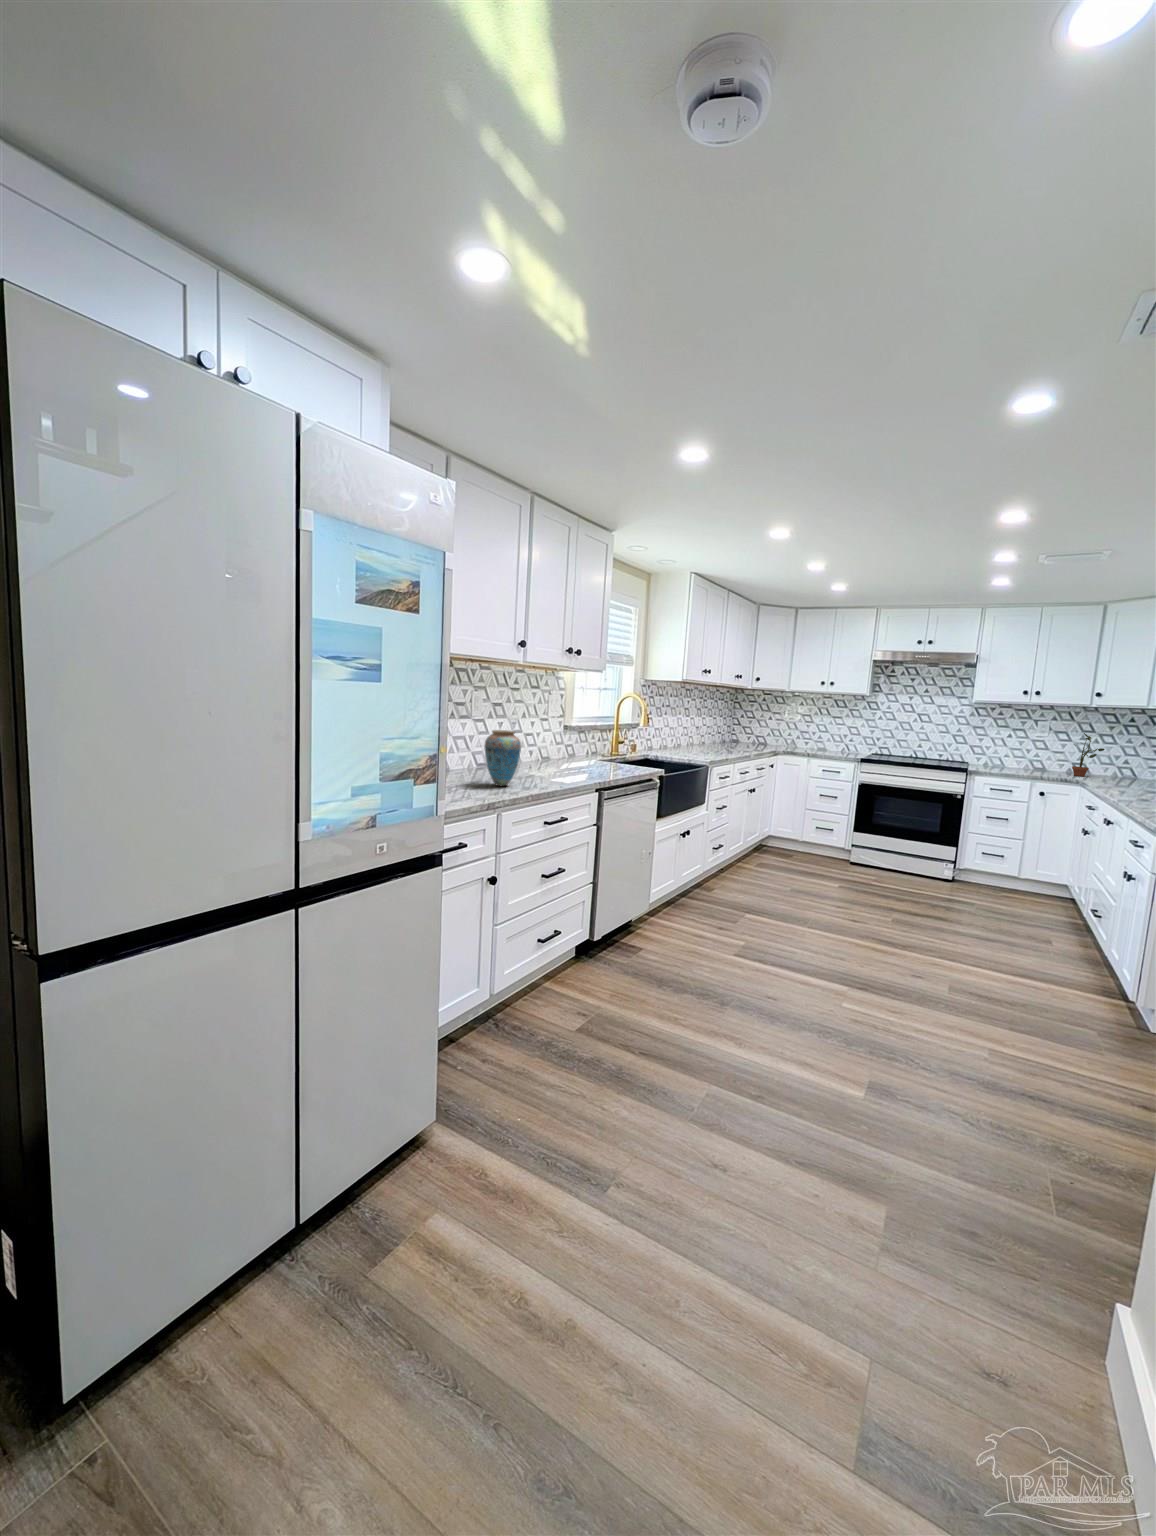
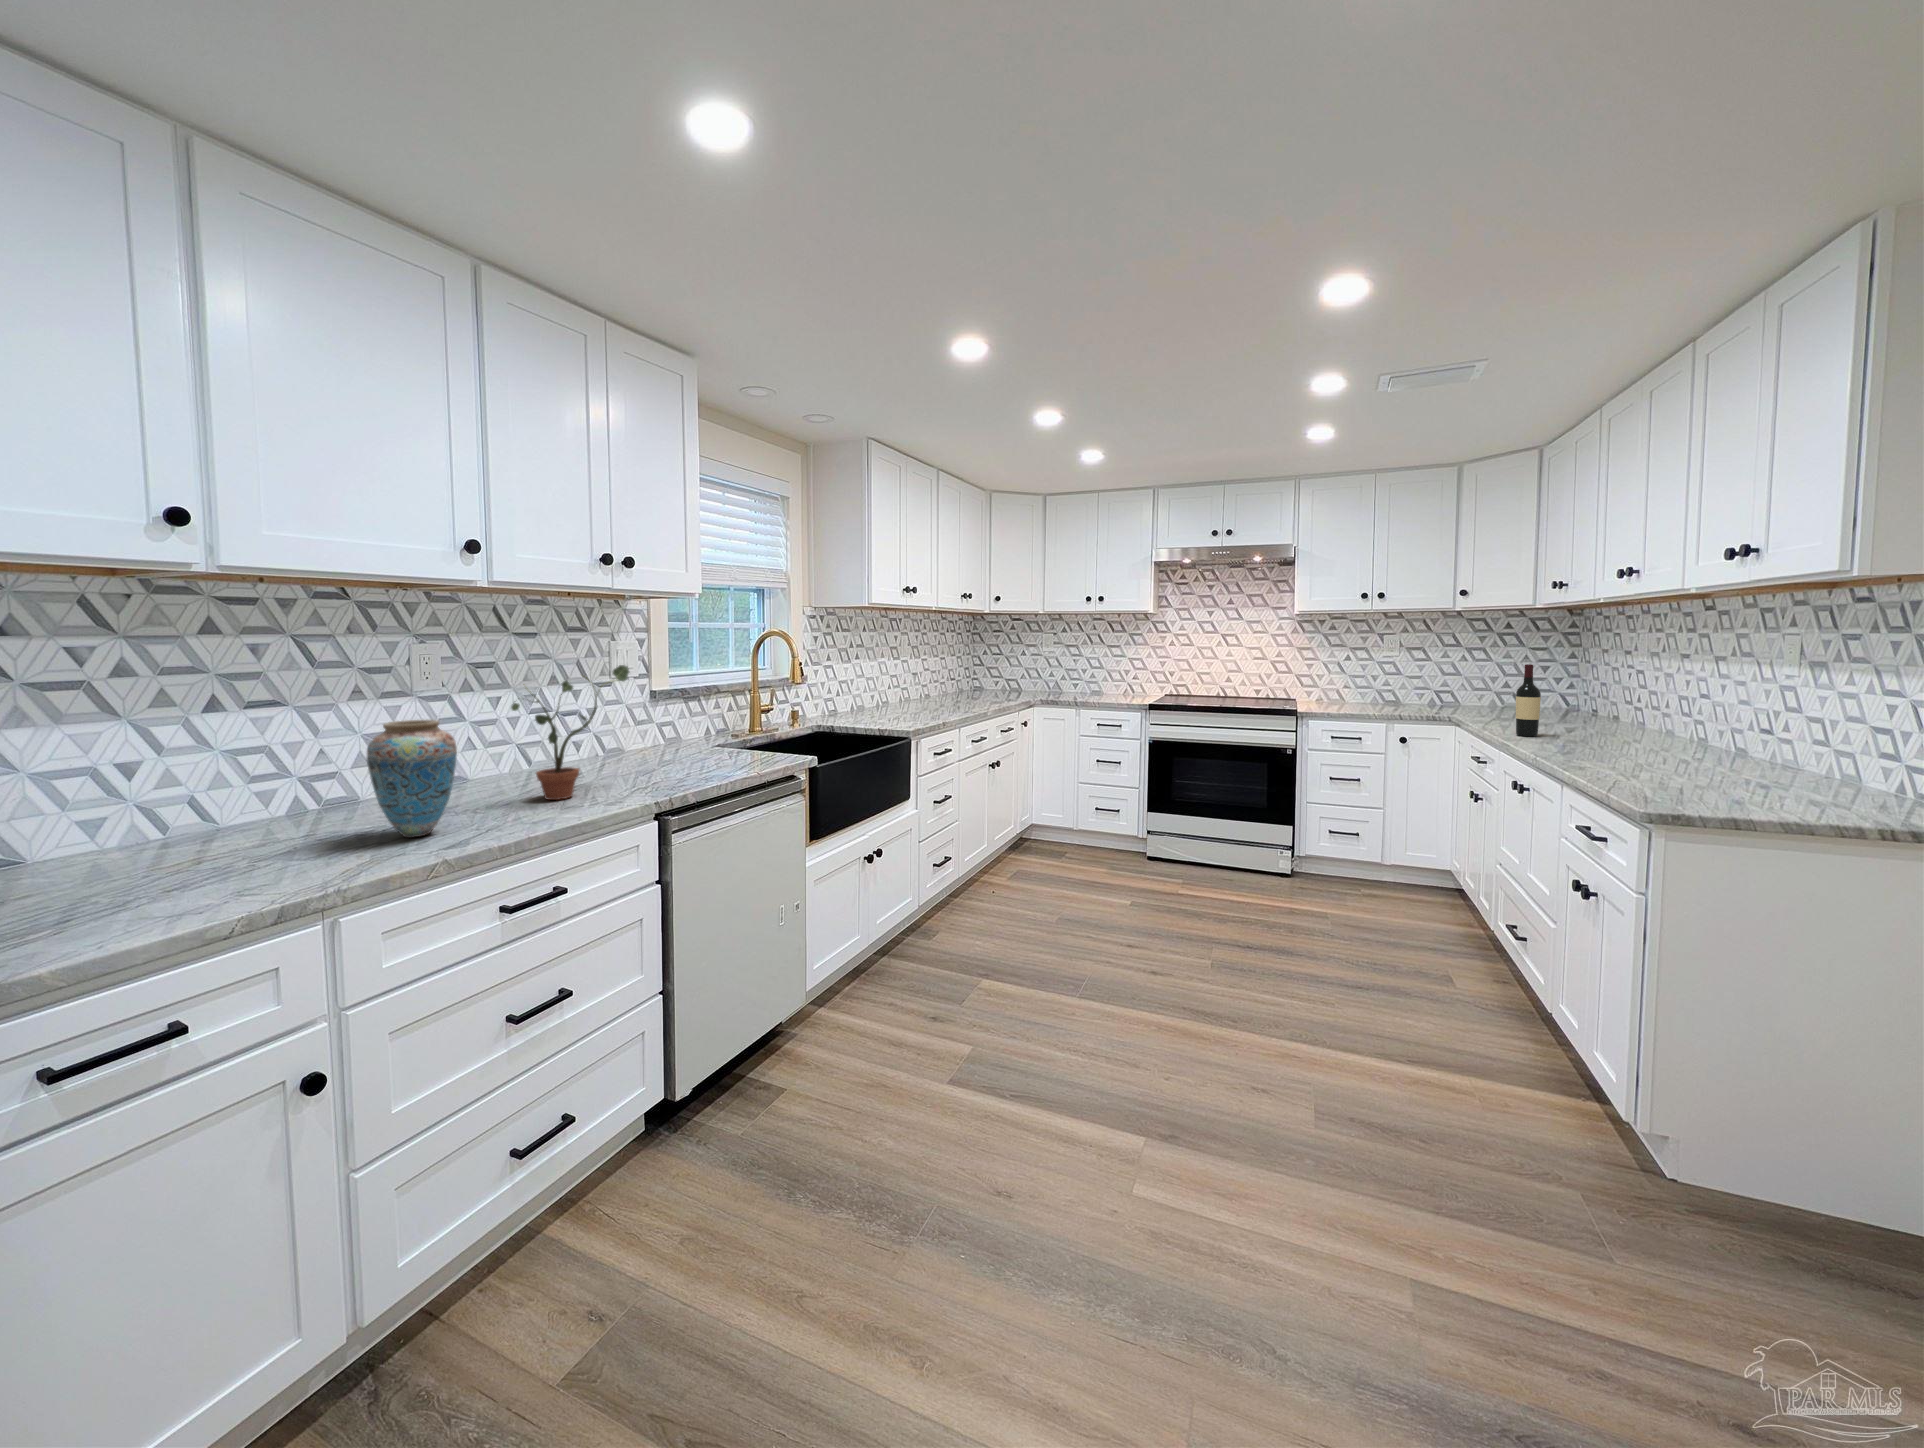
potted plant: present [1072,733,1105,776] -> present [511,665,629,800]
wine bottle: none [1116,746,1136,793] -> present [1516,664,1541,737]

